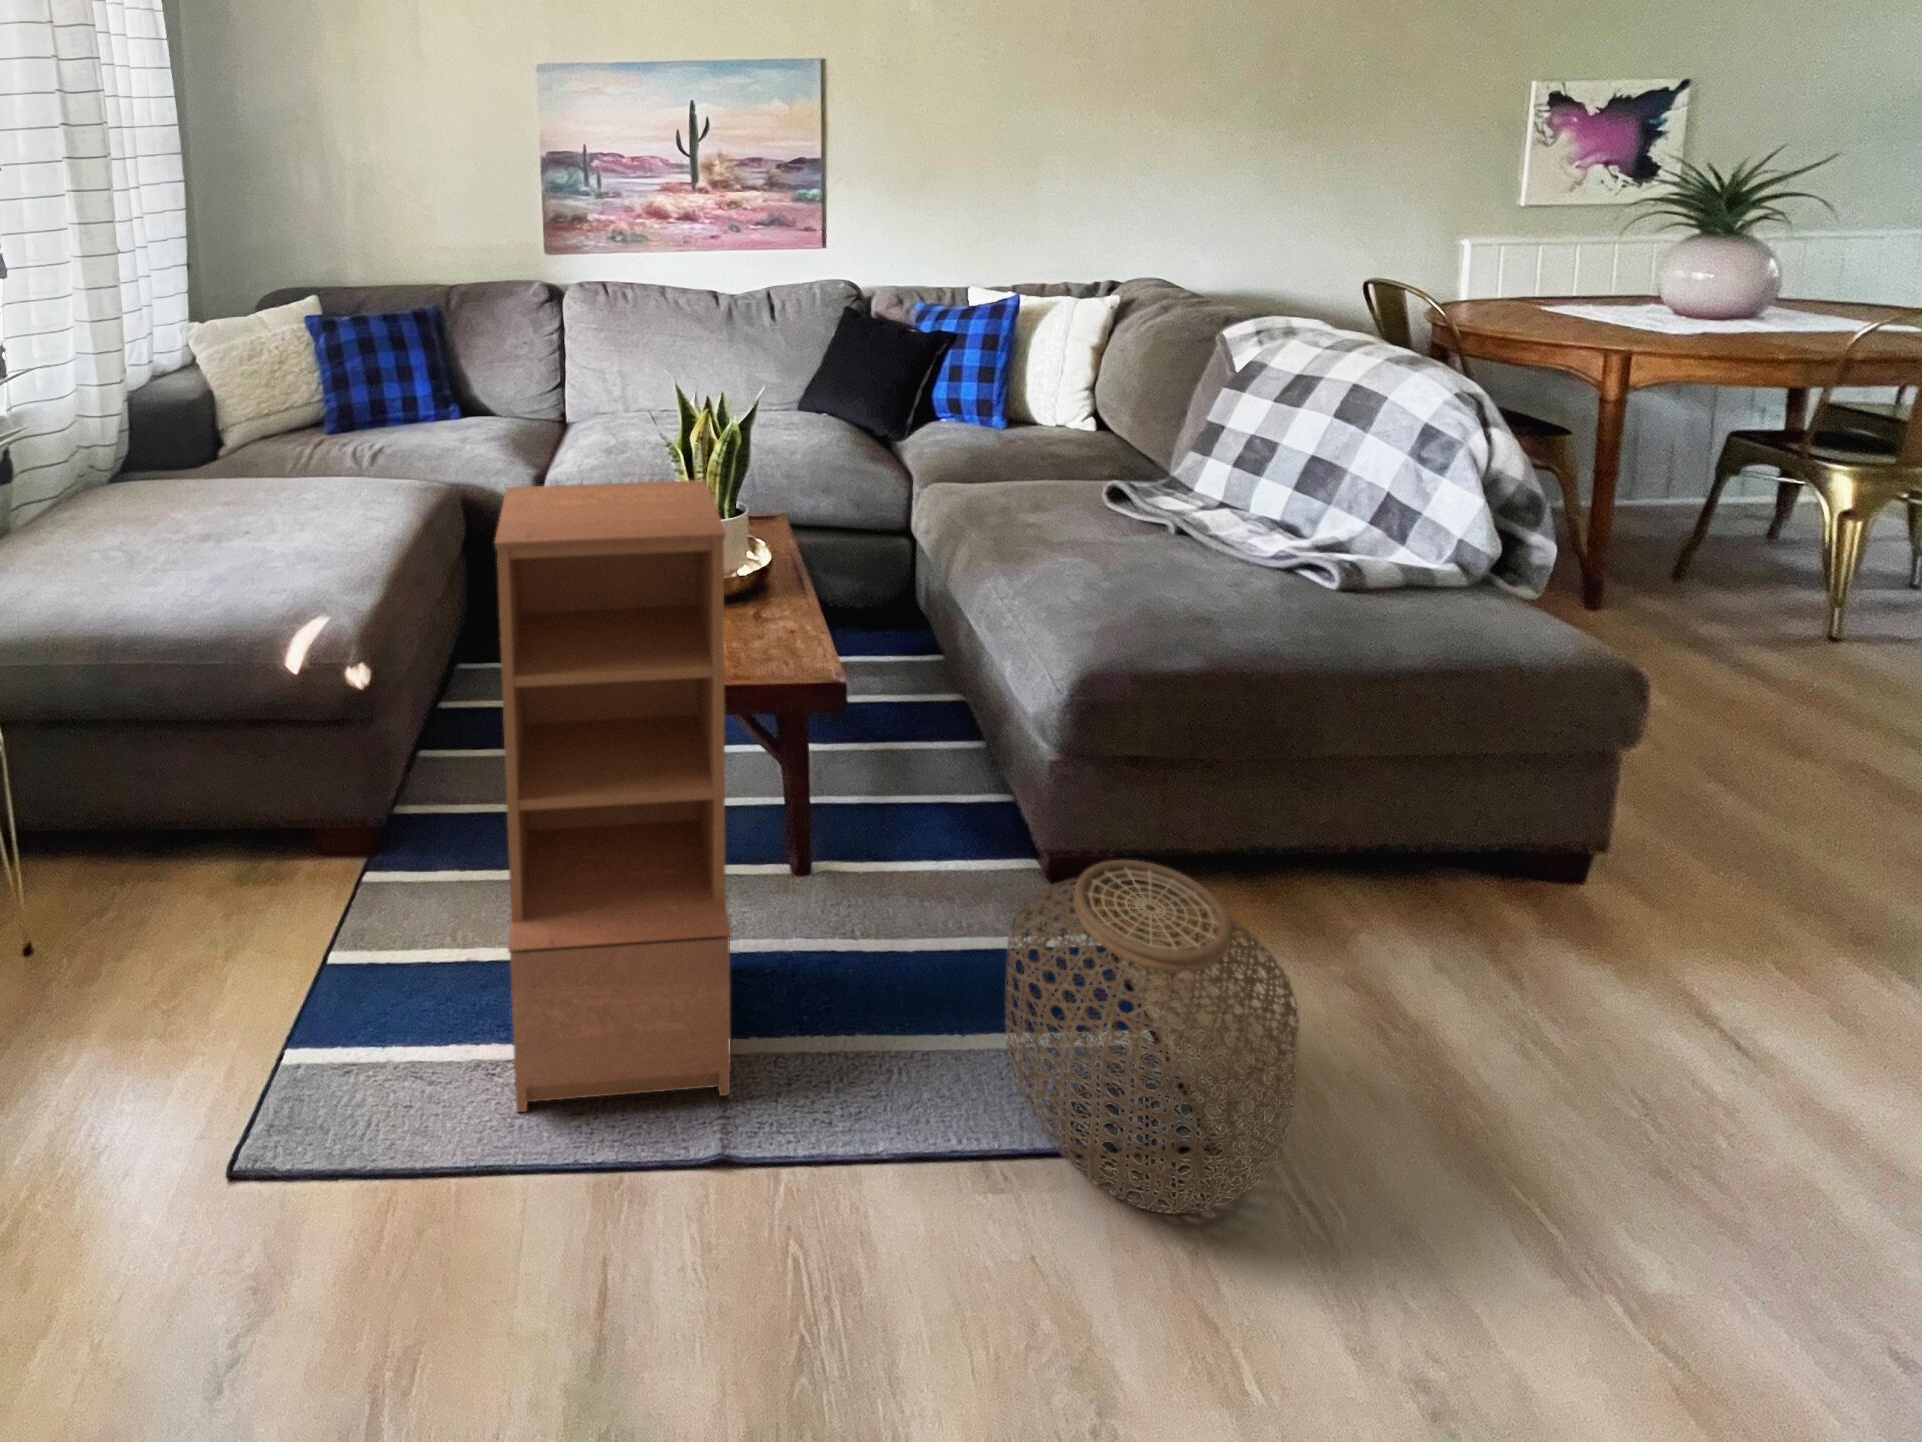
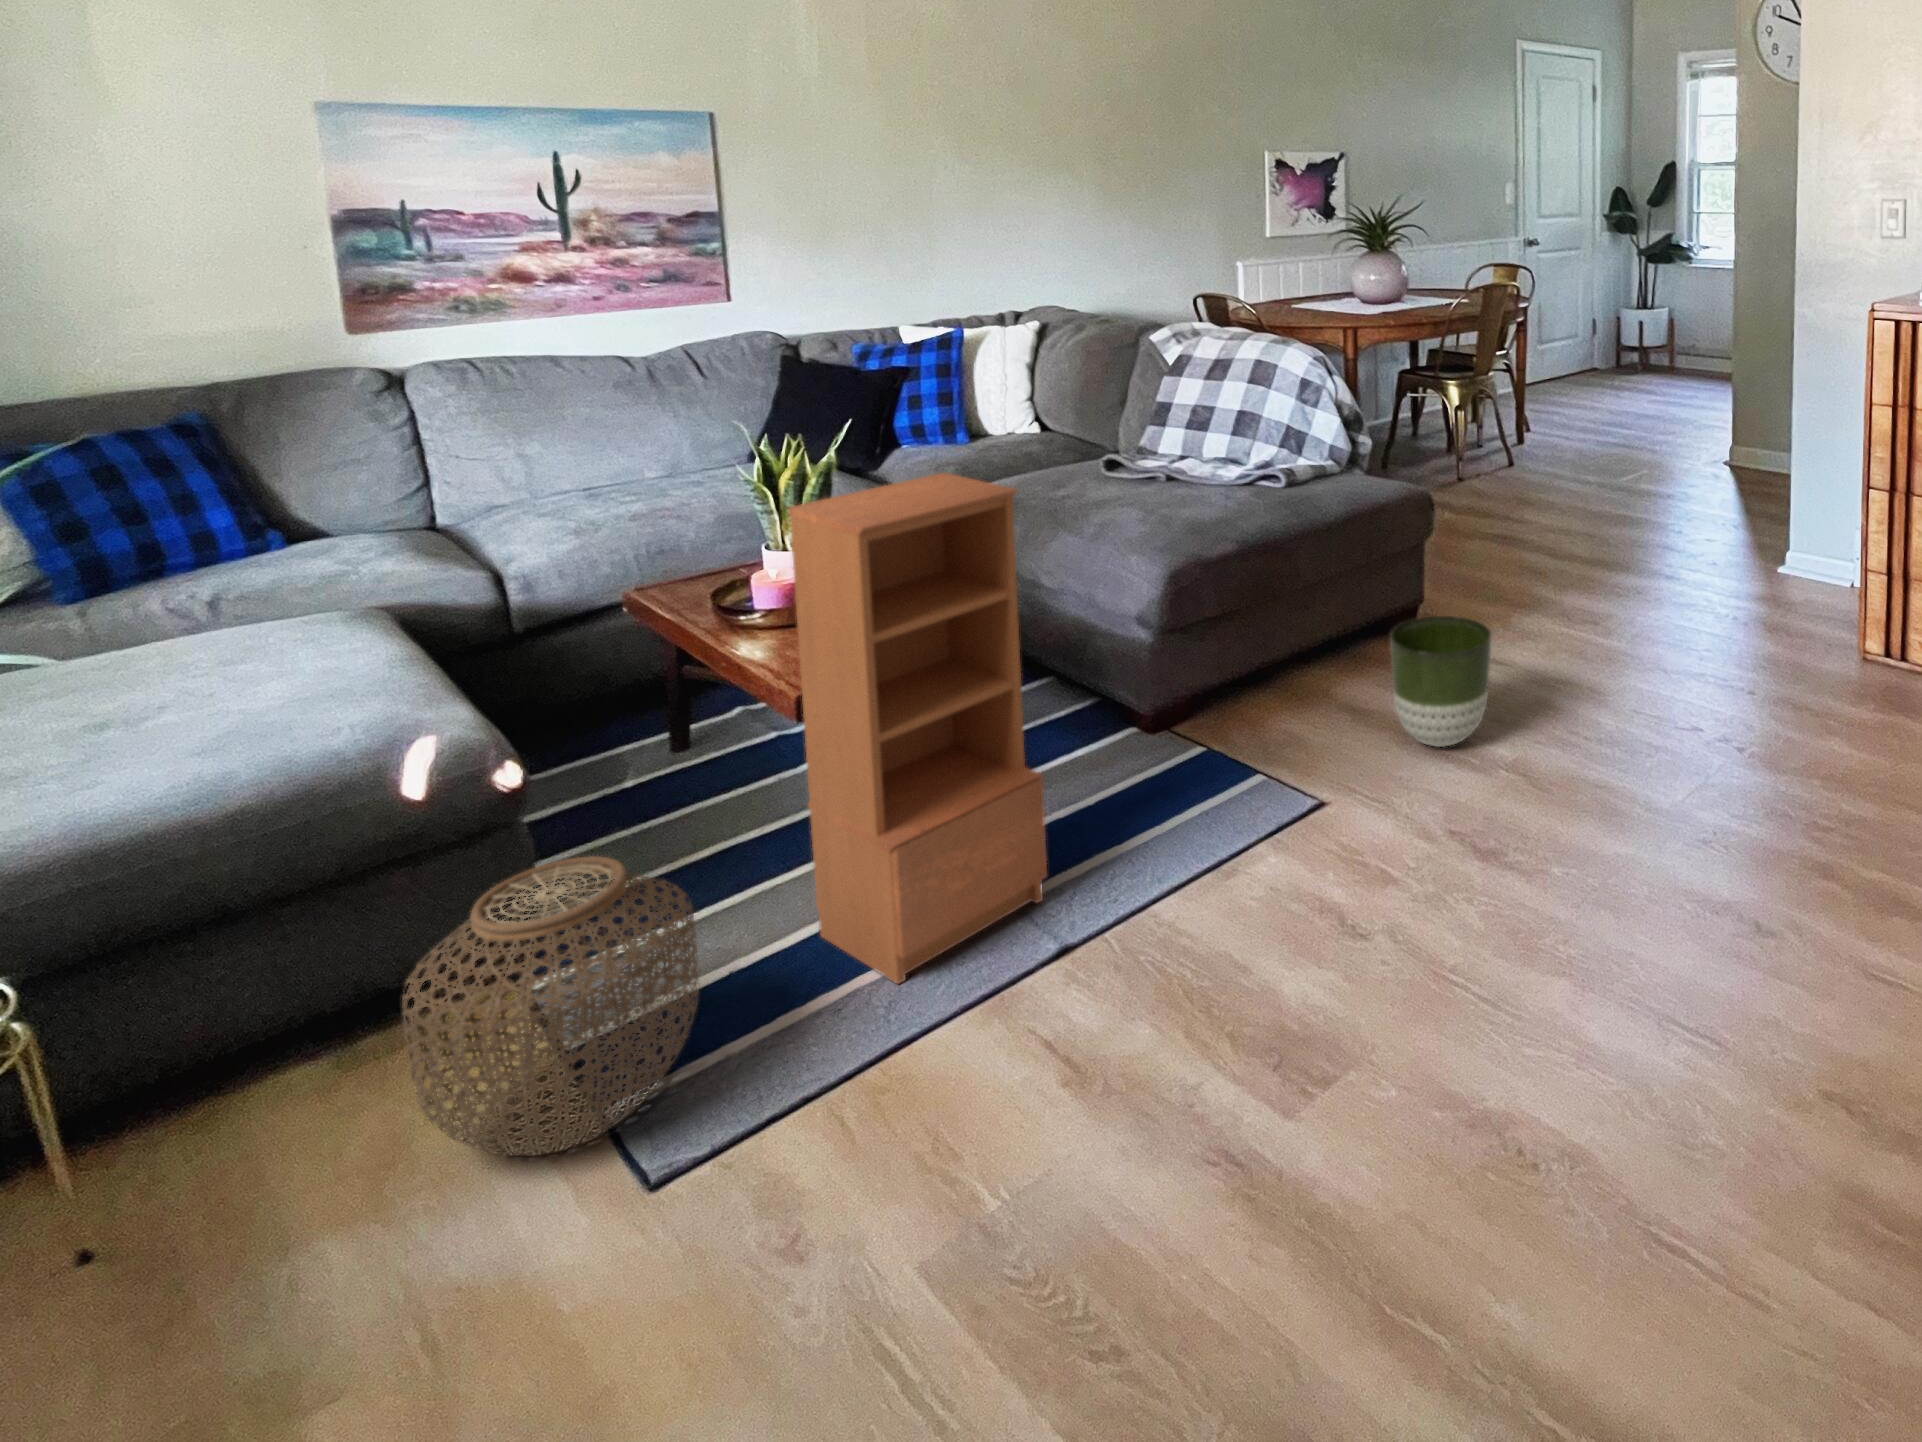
woven basket: present [1005,860,1299,1214] -> present [402,856,699,1156]
planter: none [1431,937,1701,1250] -> present [1390,616,1491,747]

